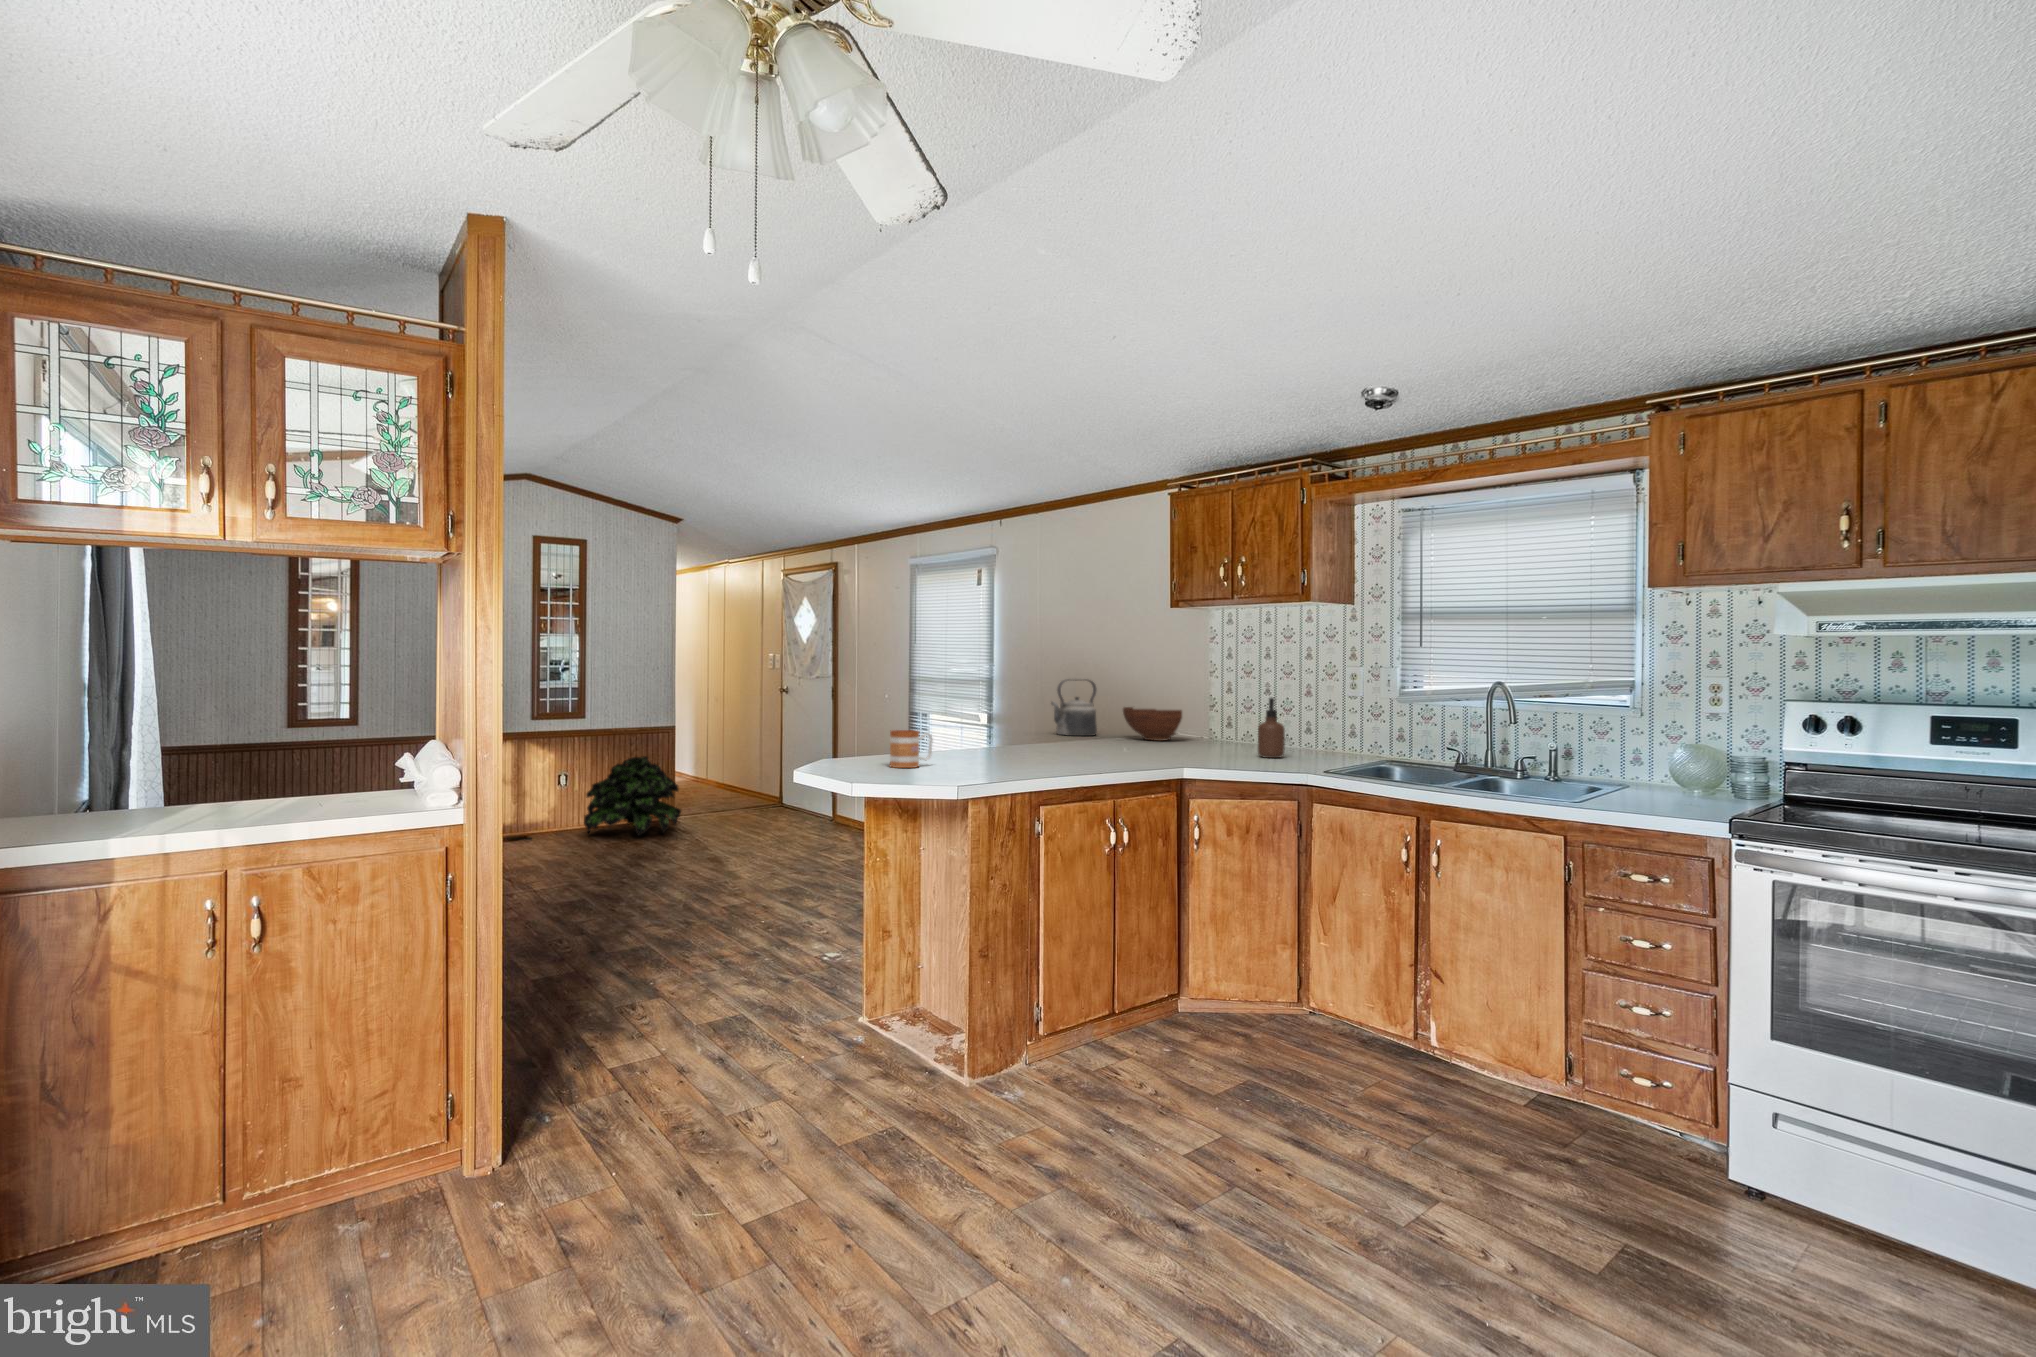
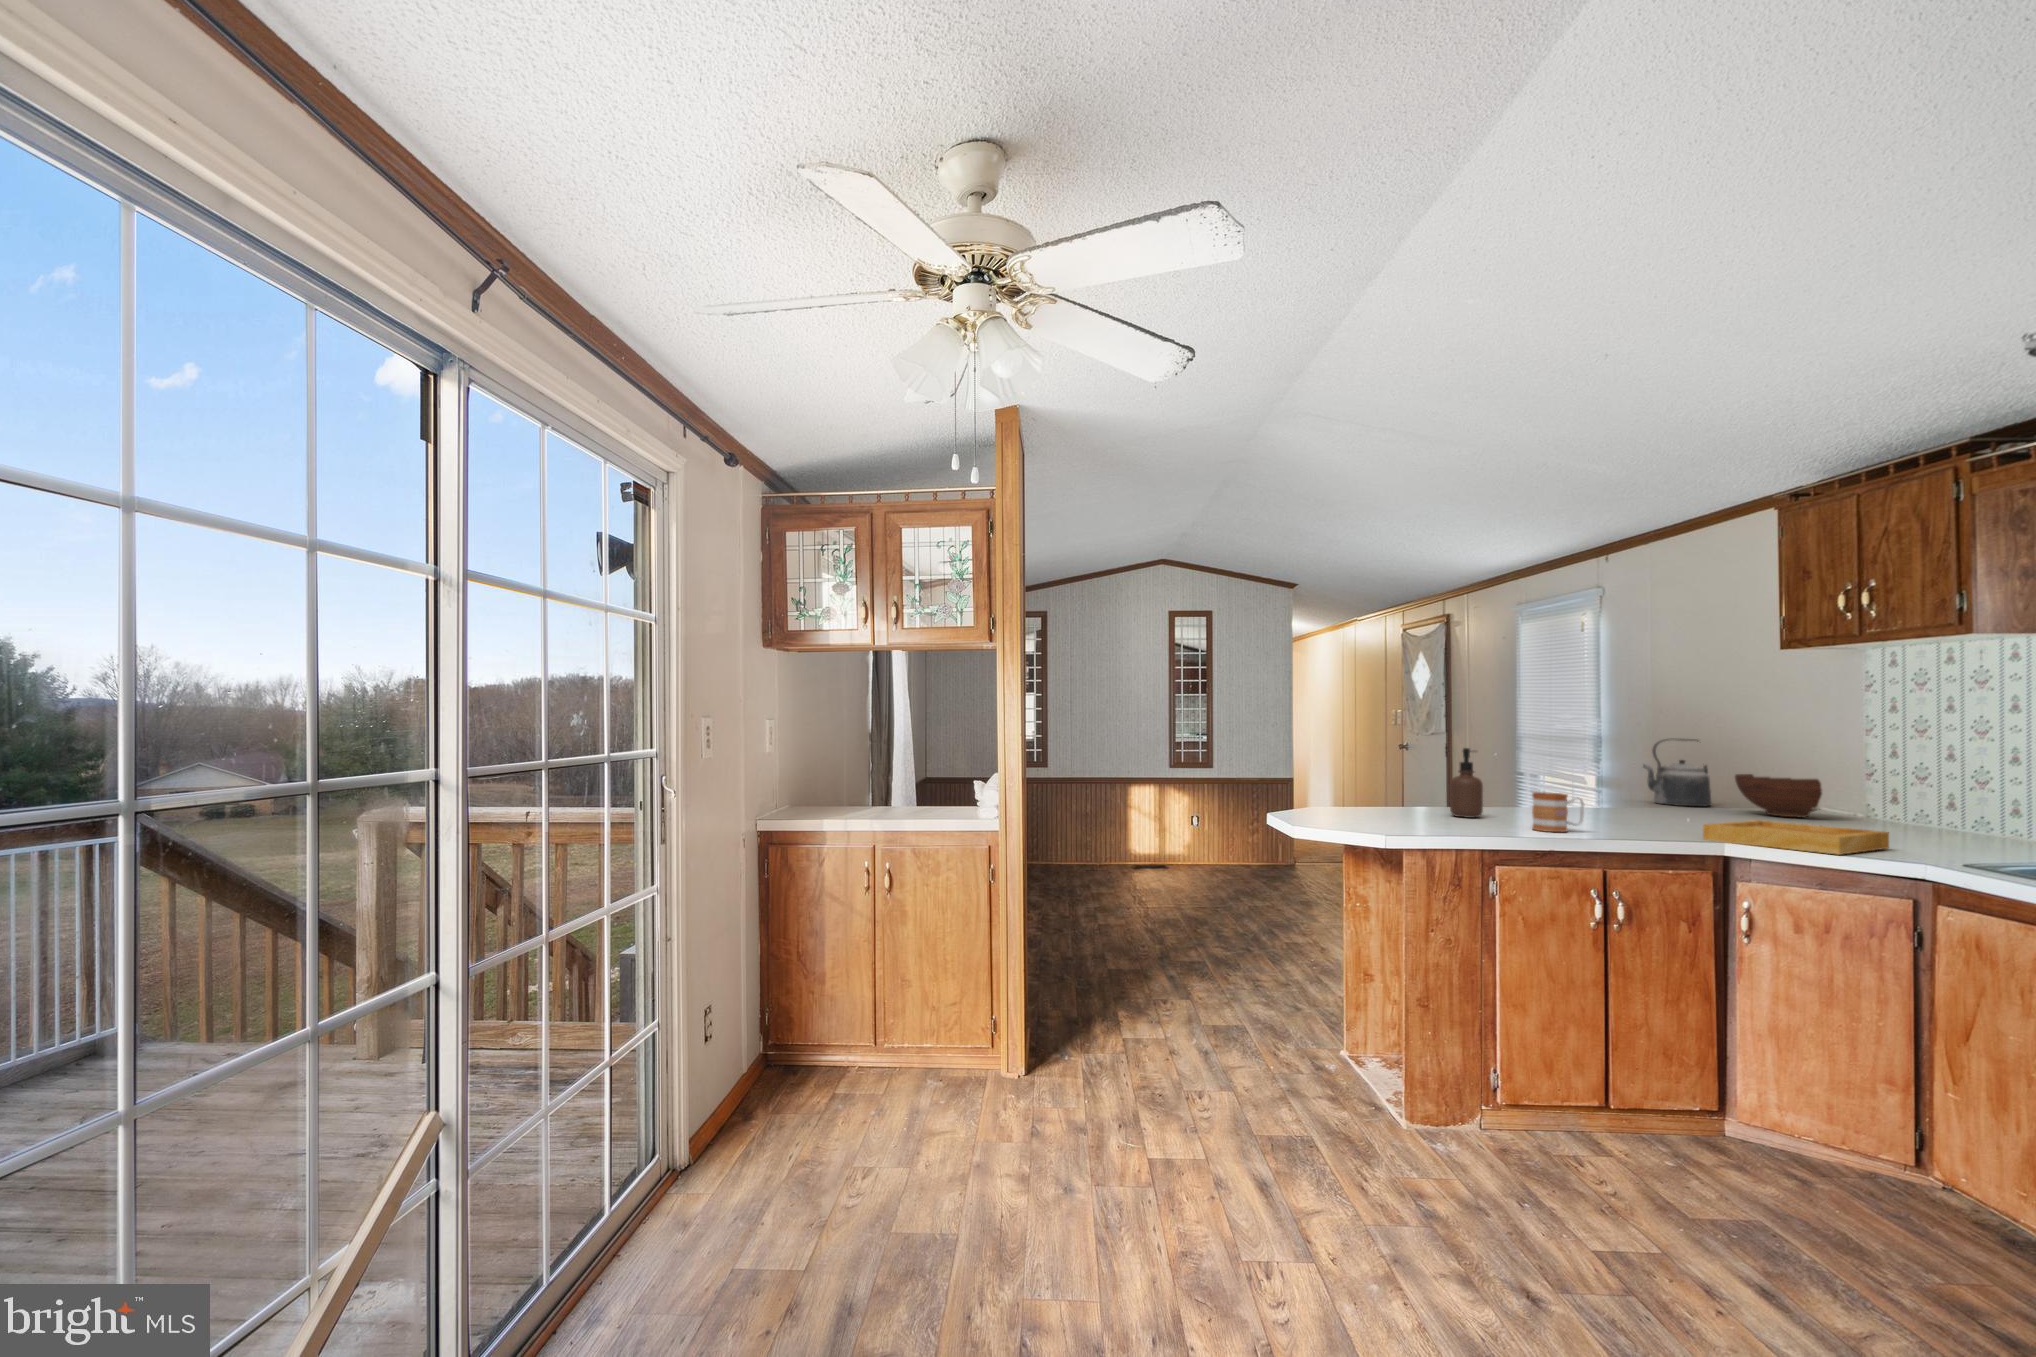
soap dispenser: present [1258,698,1285,758] -> present [1450,748,1483,818]
mug: present [890,730,933,768] -> present [1532,792,1584,832]
tray: none [1173,746,1278,771] -> present [1703,820,1889,855]
potted plant: present [584,756,681,835] -> none [1206,803,1294,877]

